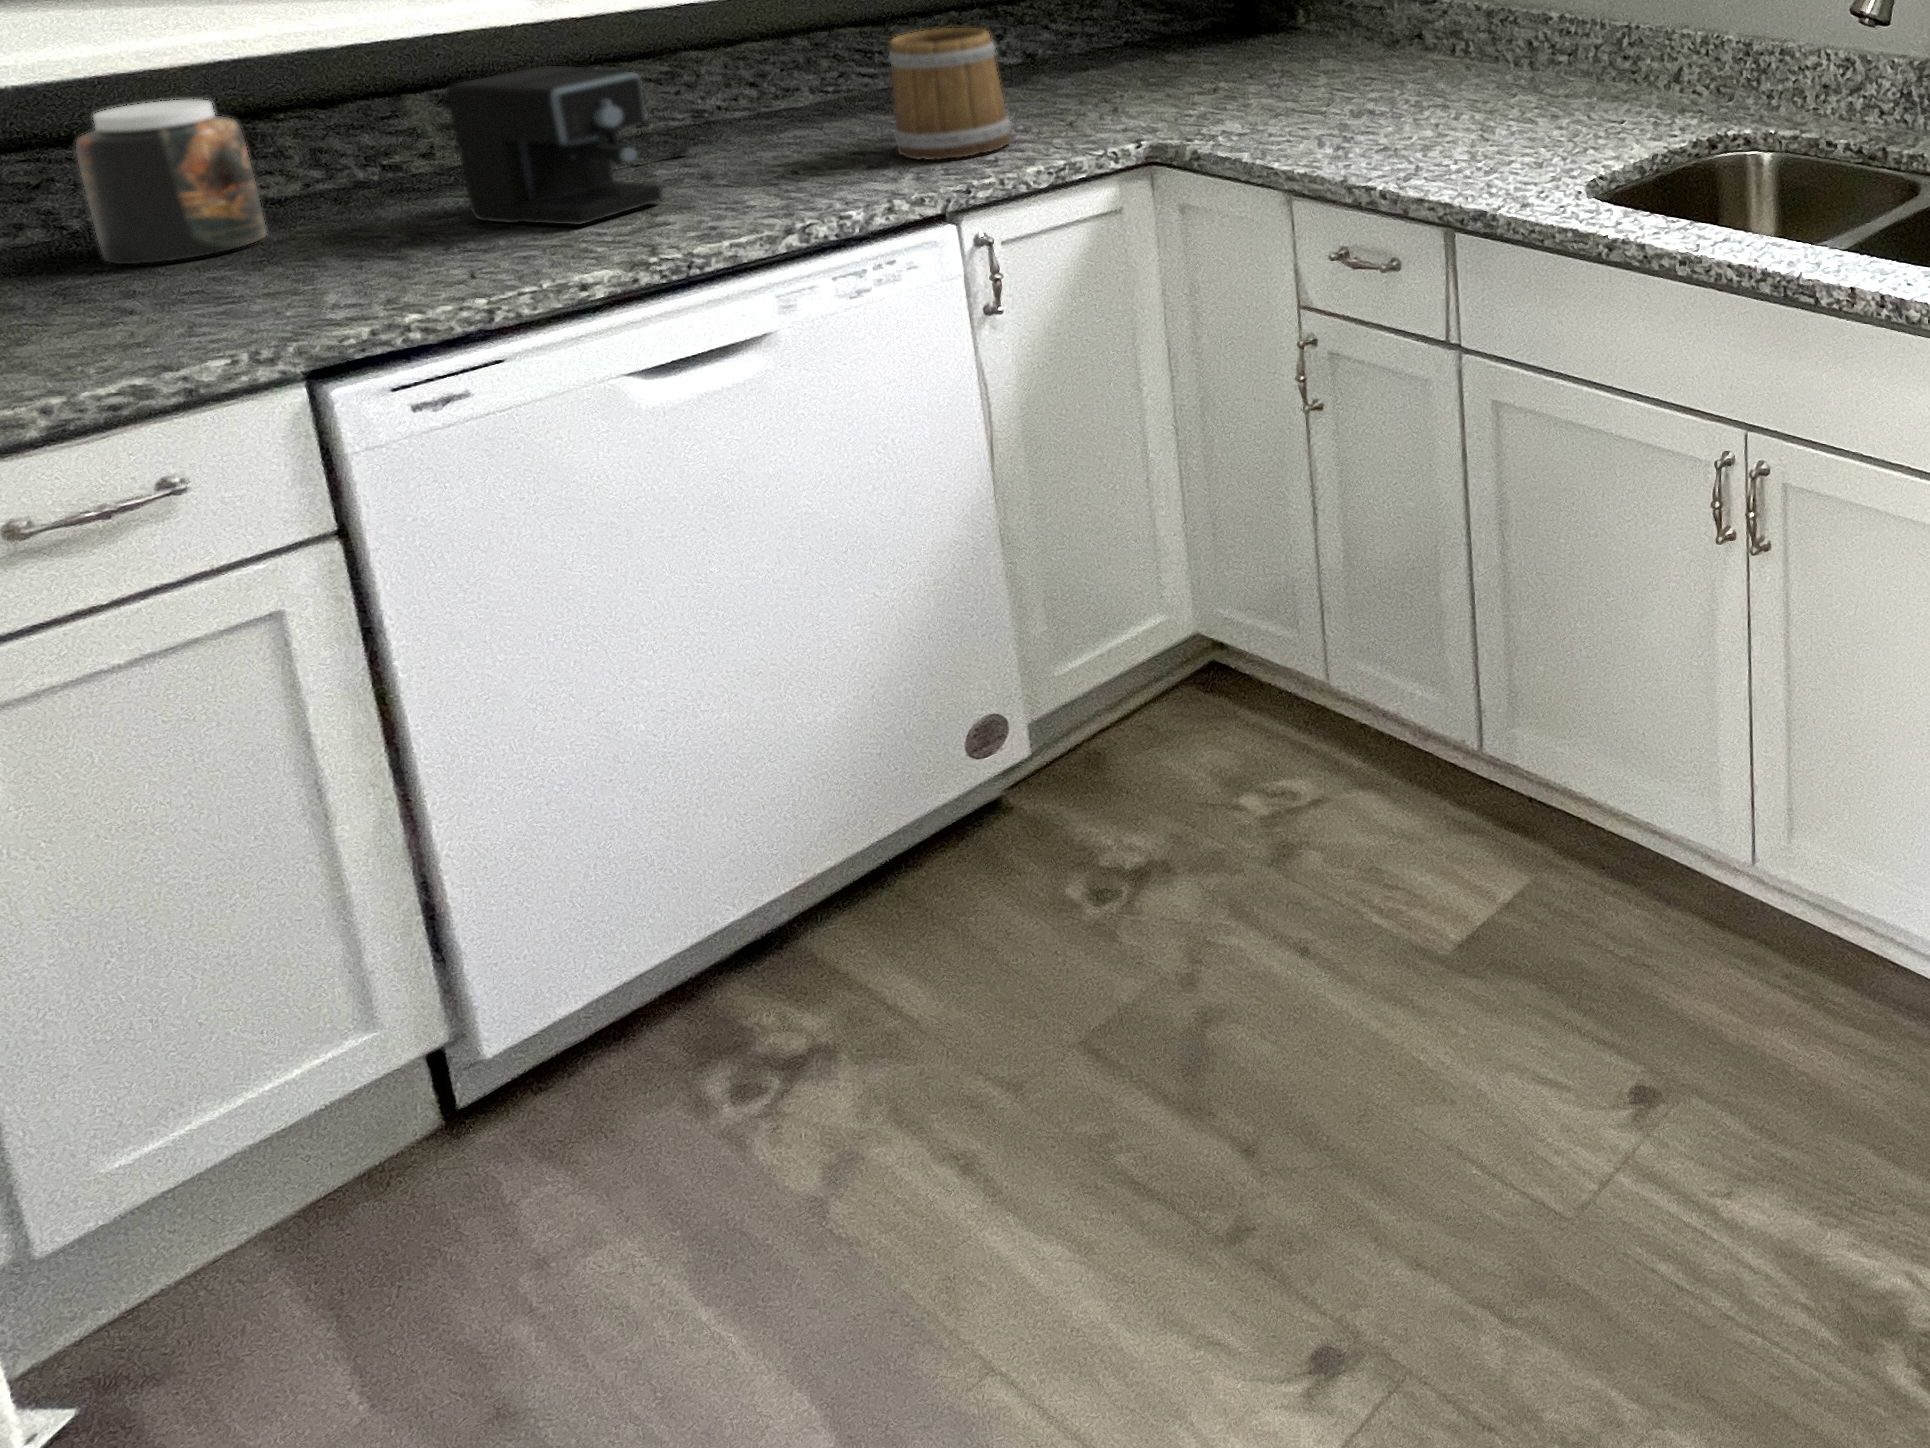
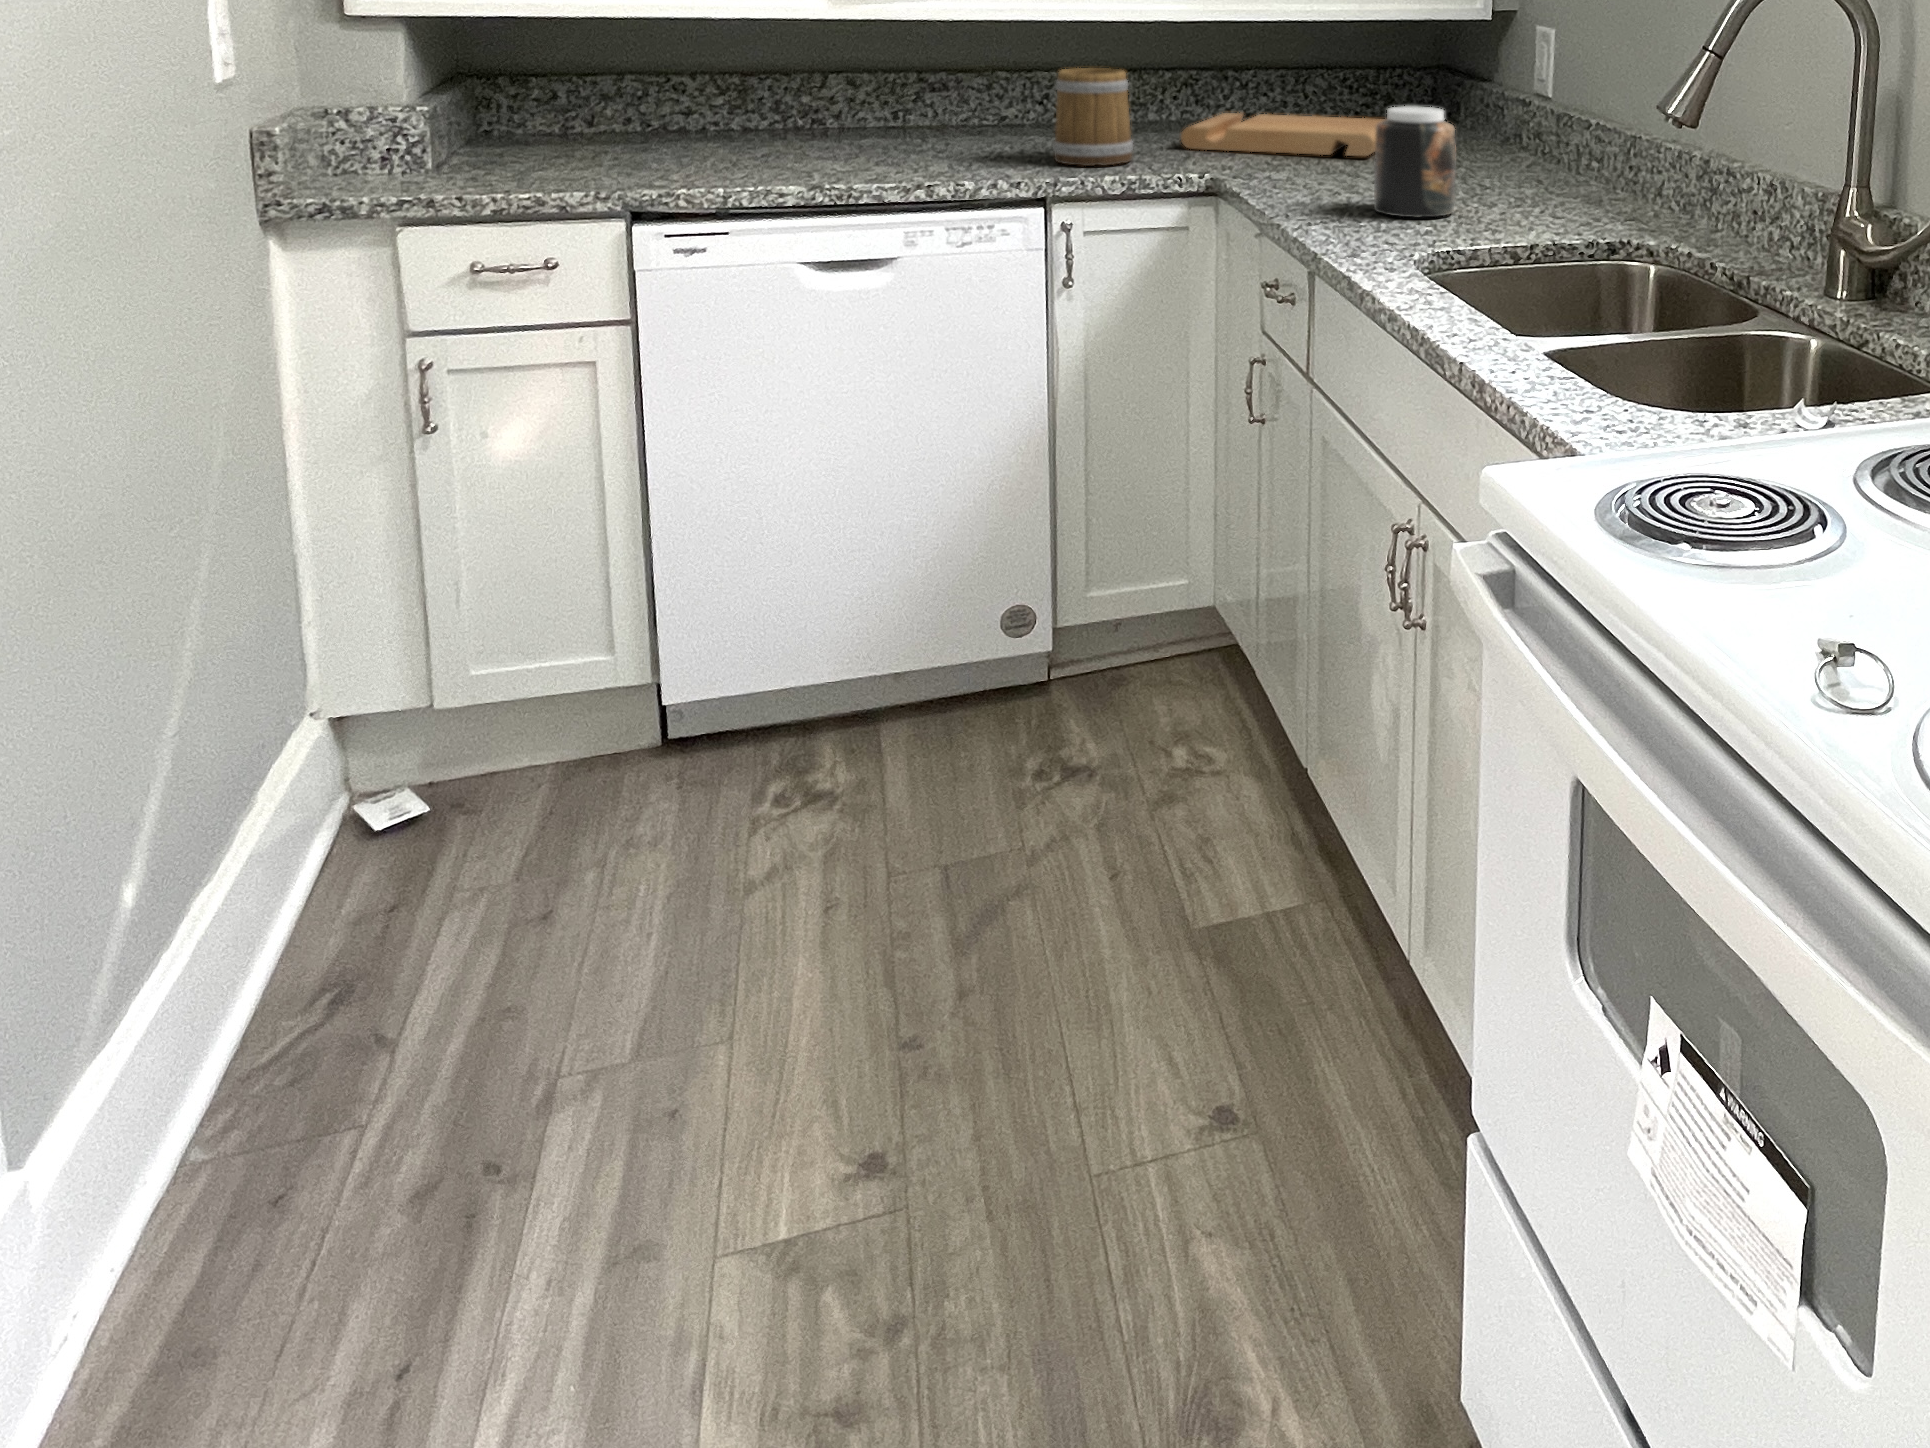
cutting board: none [1026,37,1293,110] -> present [1181,113,1386,157]
coffee maker: present [447,66,688,225] -> none [798,59,960,165]
jar: present [76,100,266,264] -> present [1374,106,1456,217]

